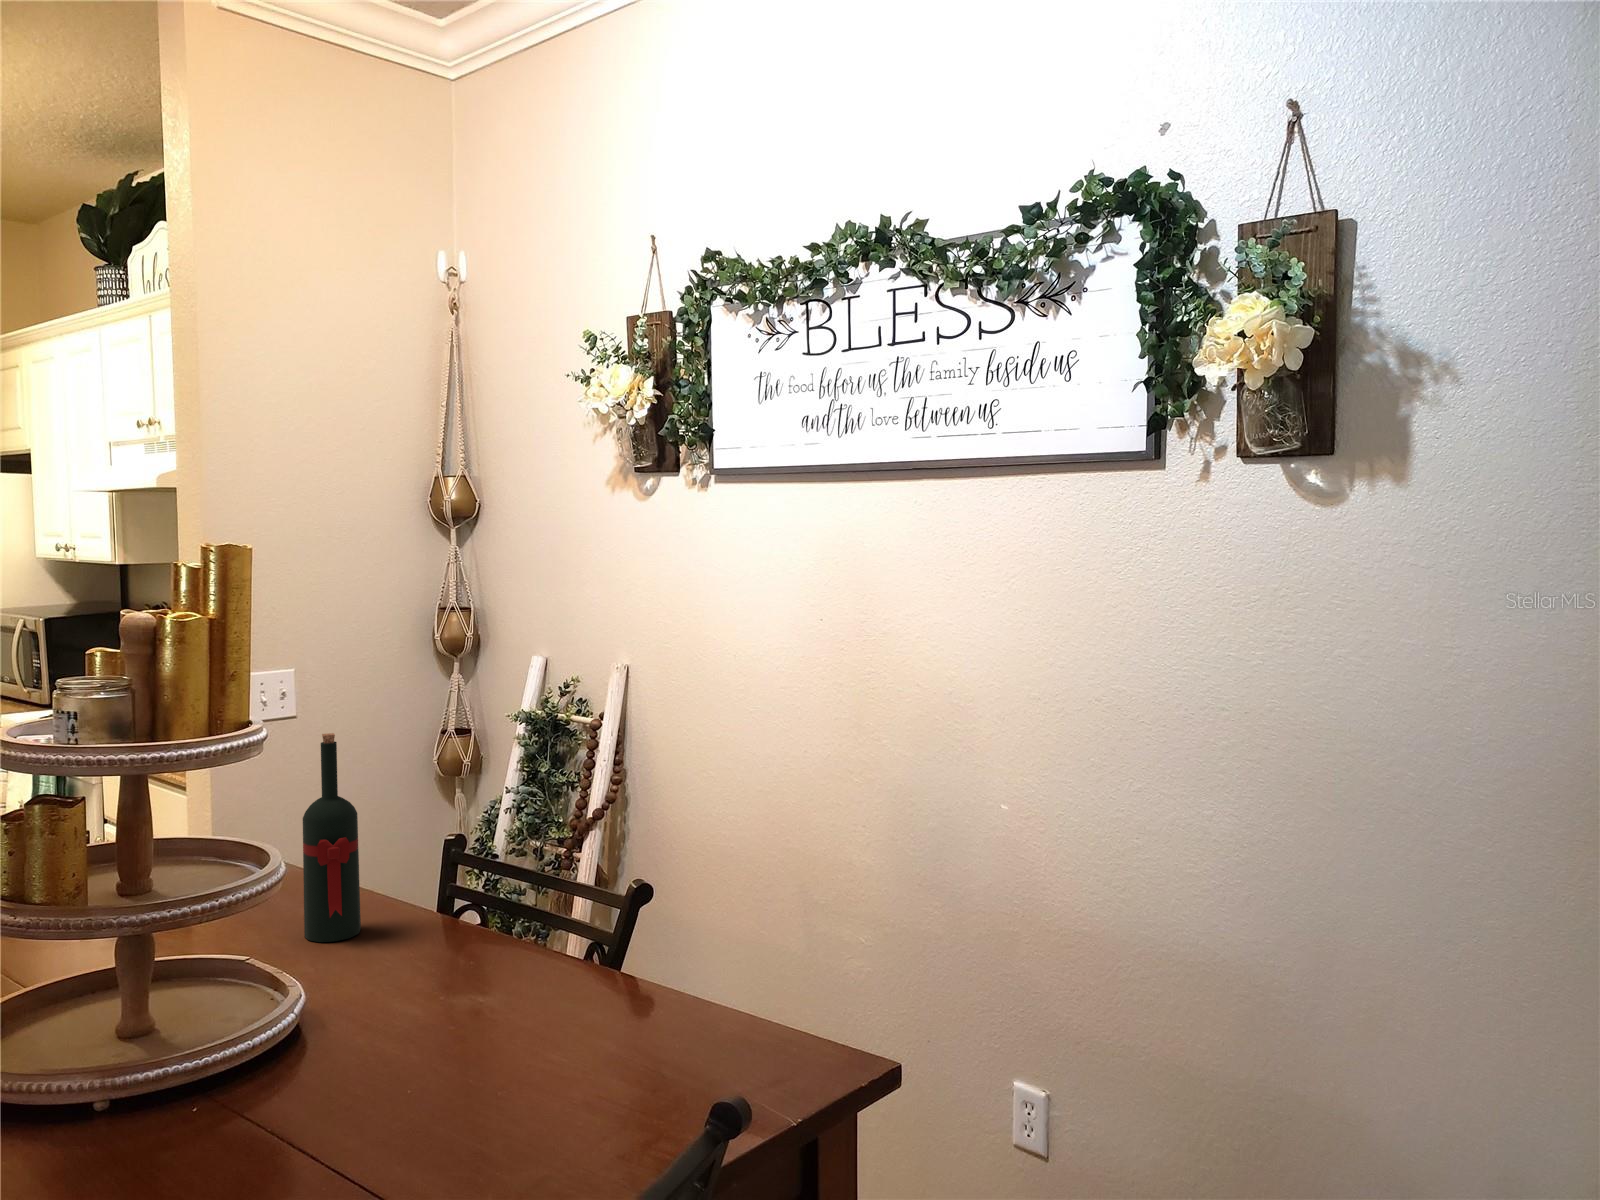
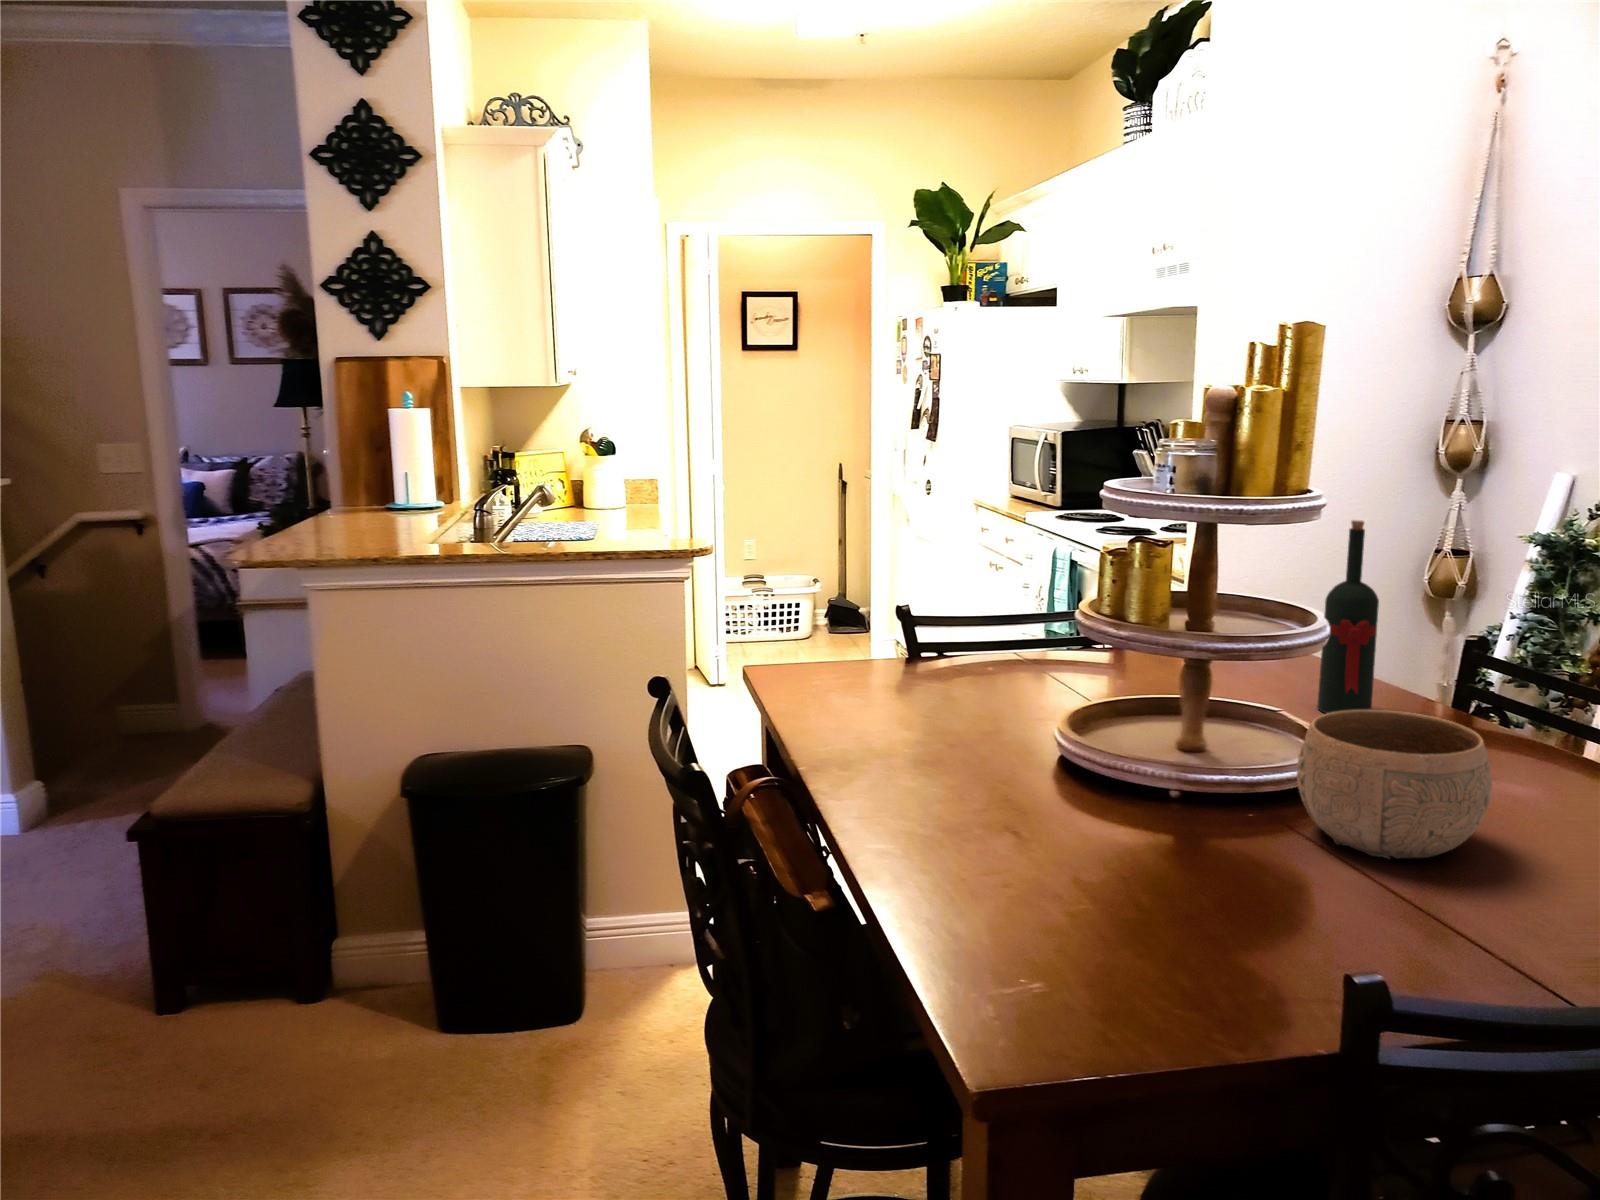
bowl: none [248,949,448,1124] -> present [1297,710,1492,858]

